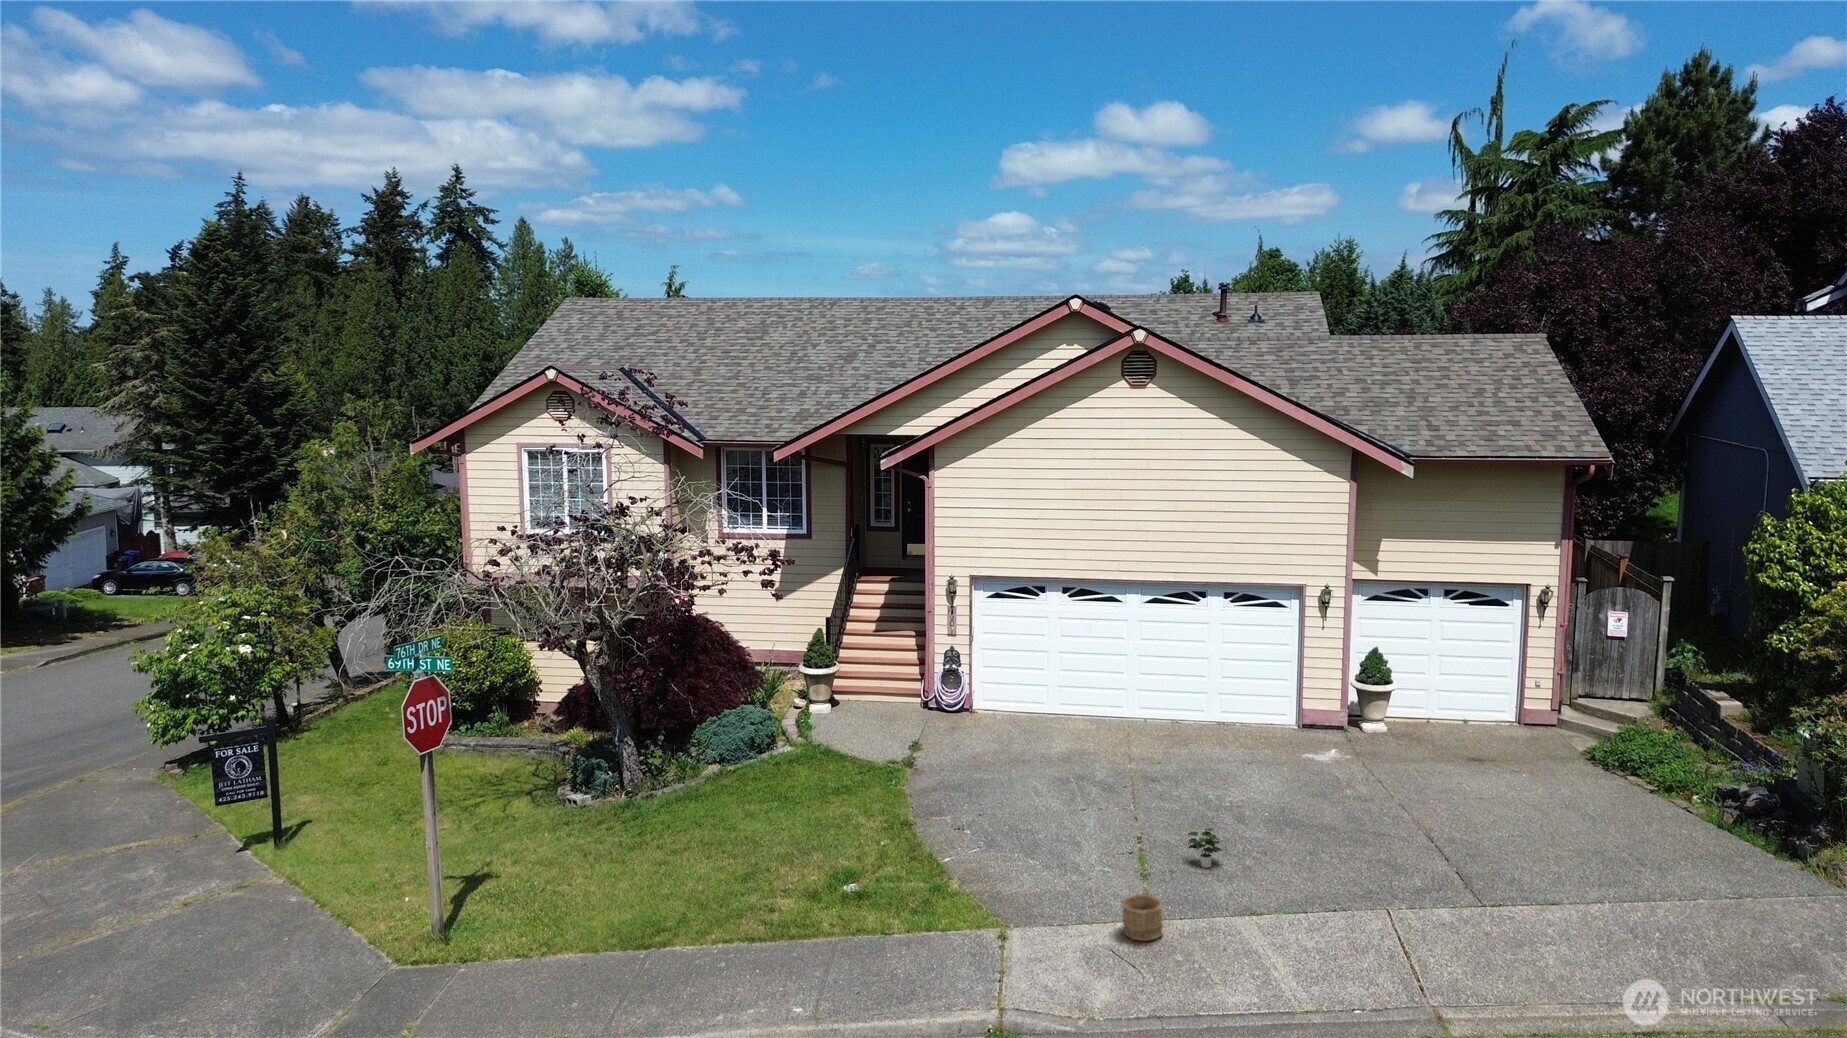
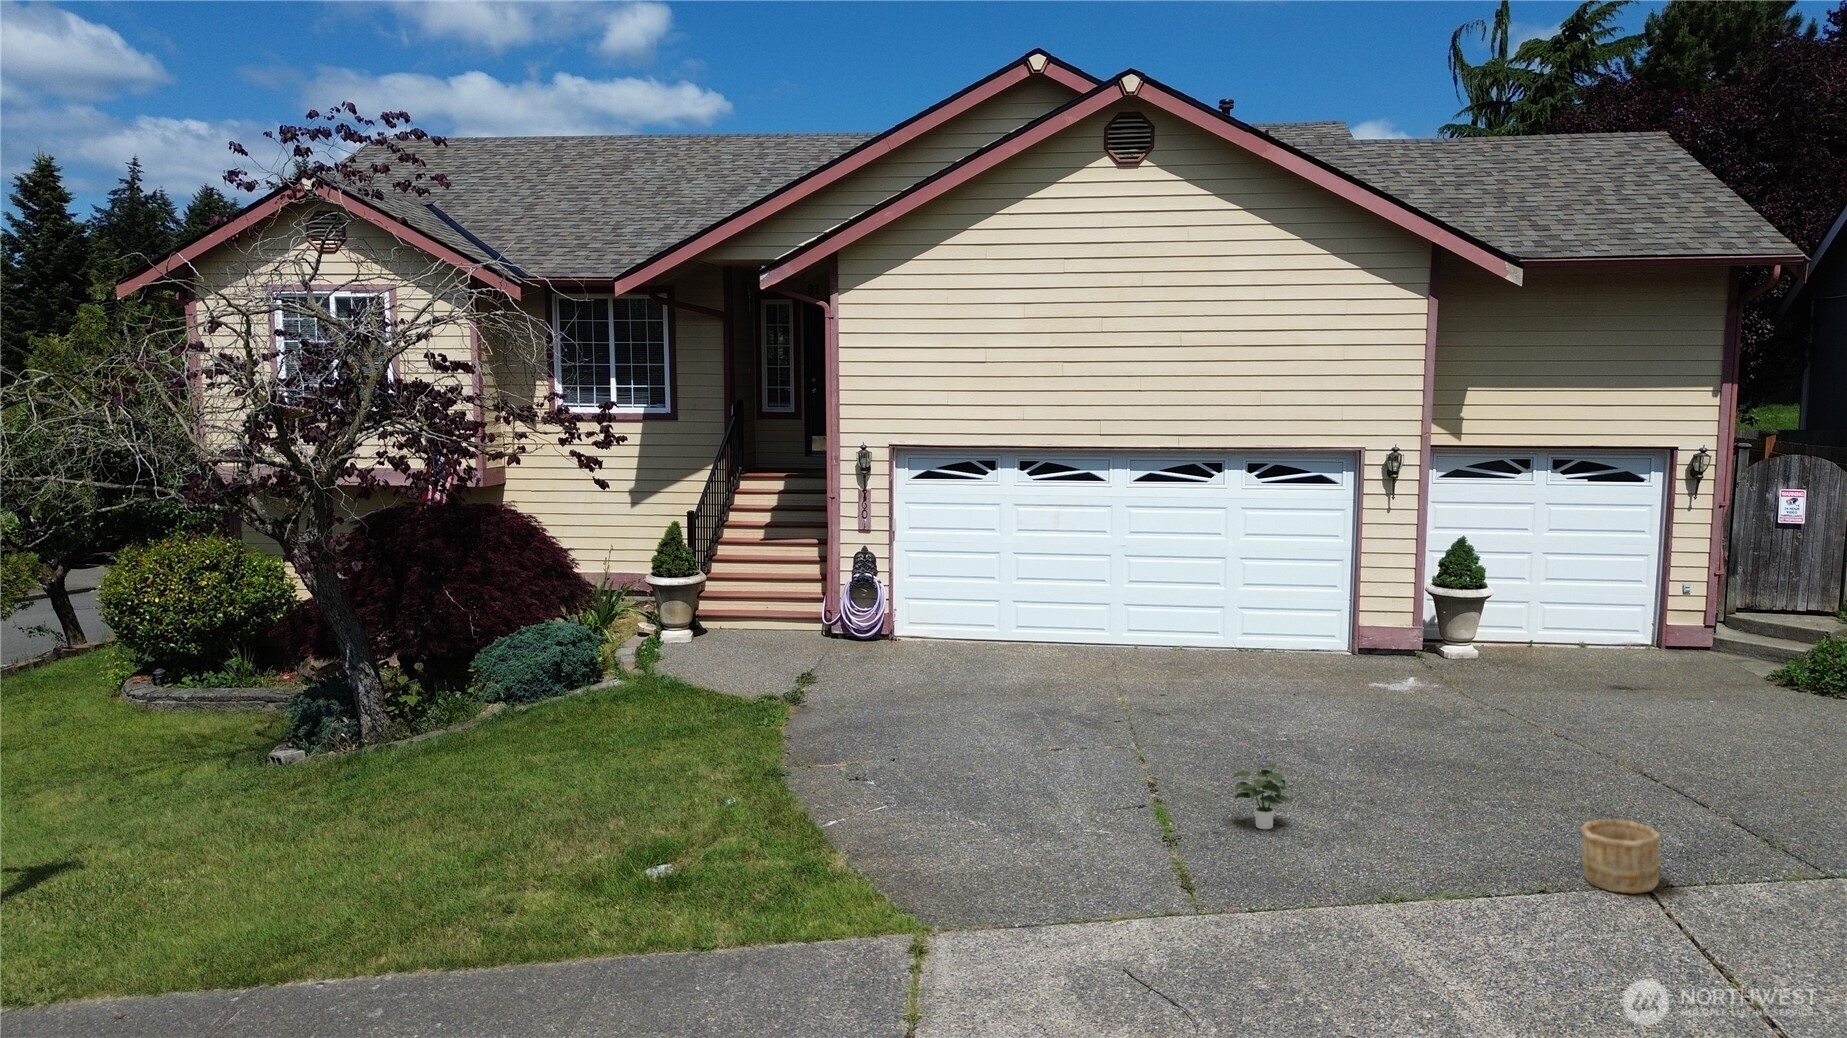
wooden bucket: present [1121,895,1162,941] -> present [1580,819,1661,894]

